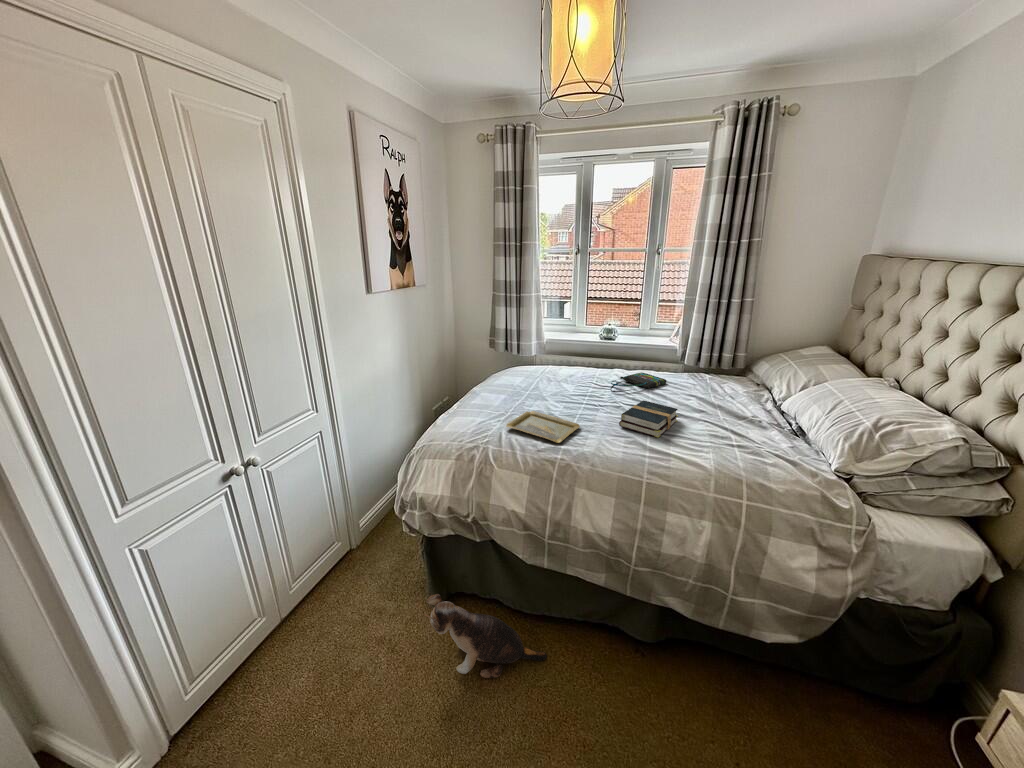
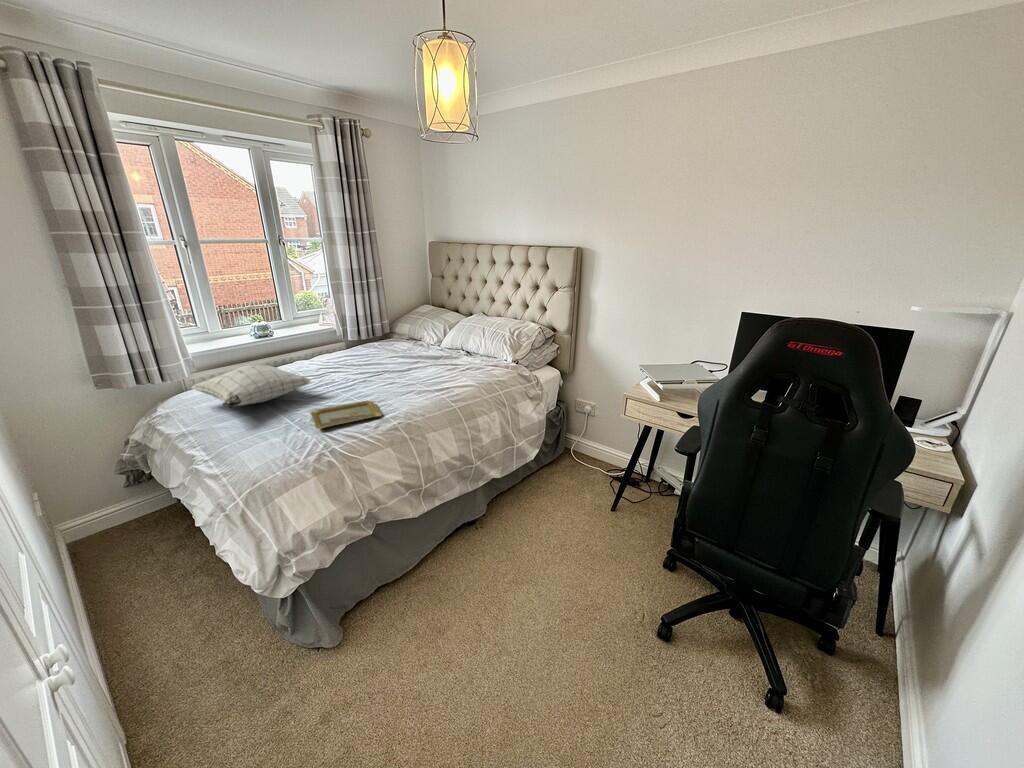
pillow: none [486,356,567,390] -> present [192,364,311,408]
tote bag: present [611,372,666,392] -> none [324,354,361,375]
hardback book: present [619,400,678,437] -> none [384,364,426,389]
plush toy: present [424,594,547,678] -> none [382,566,456,628]

